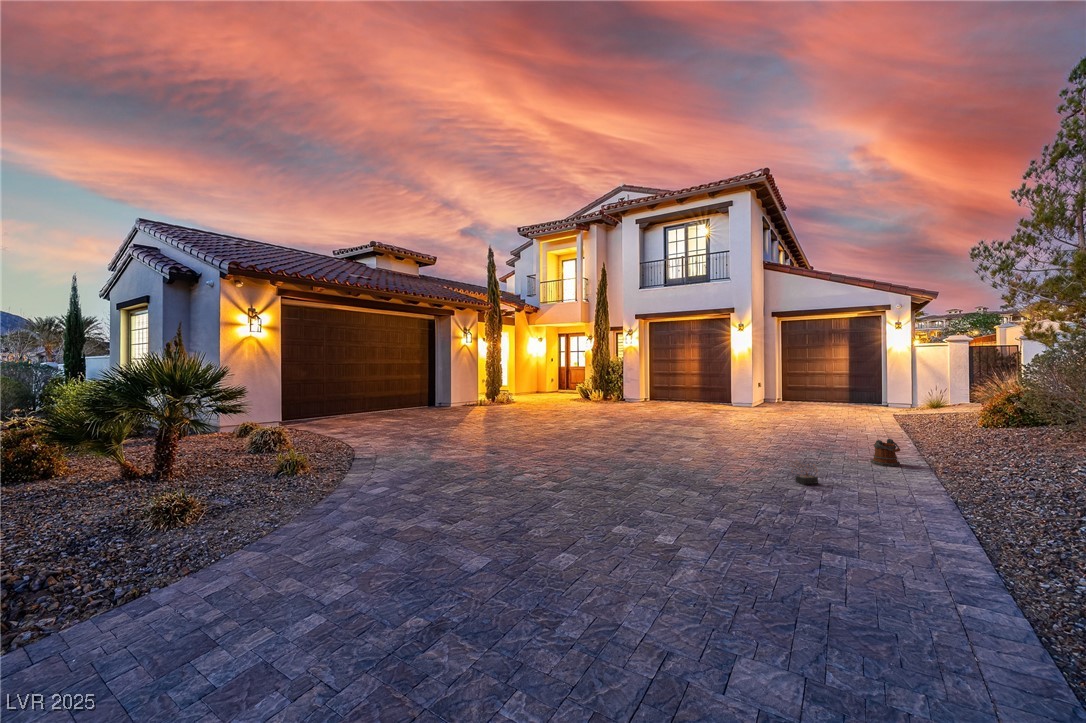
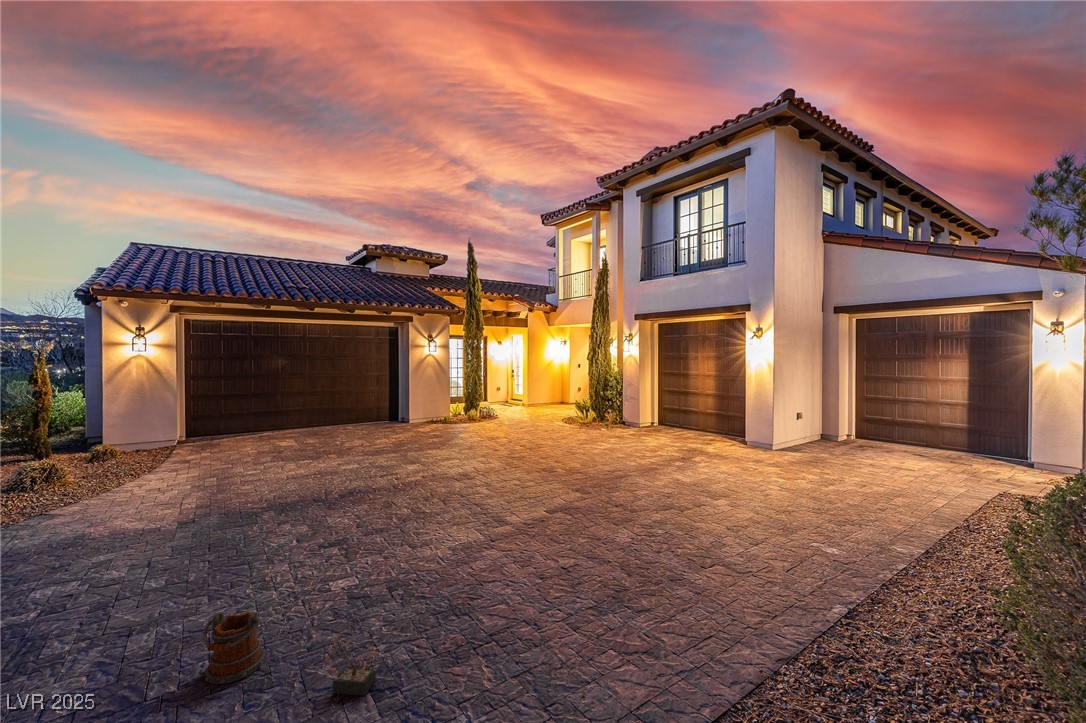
bucket: present [870,439,901,466] -> present [203,612,266,684]

